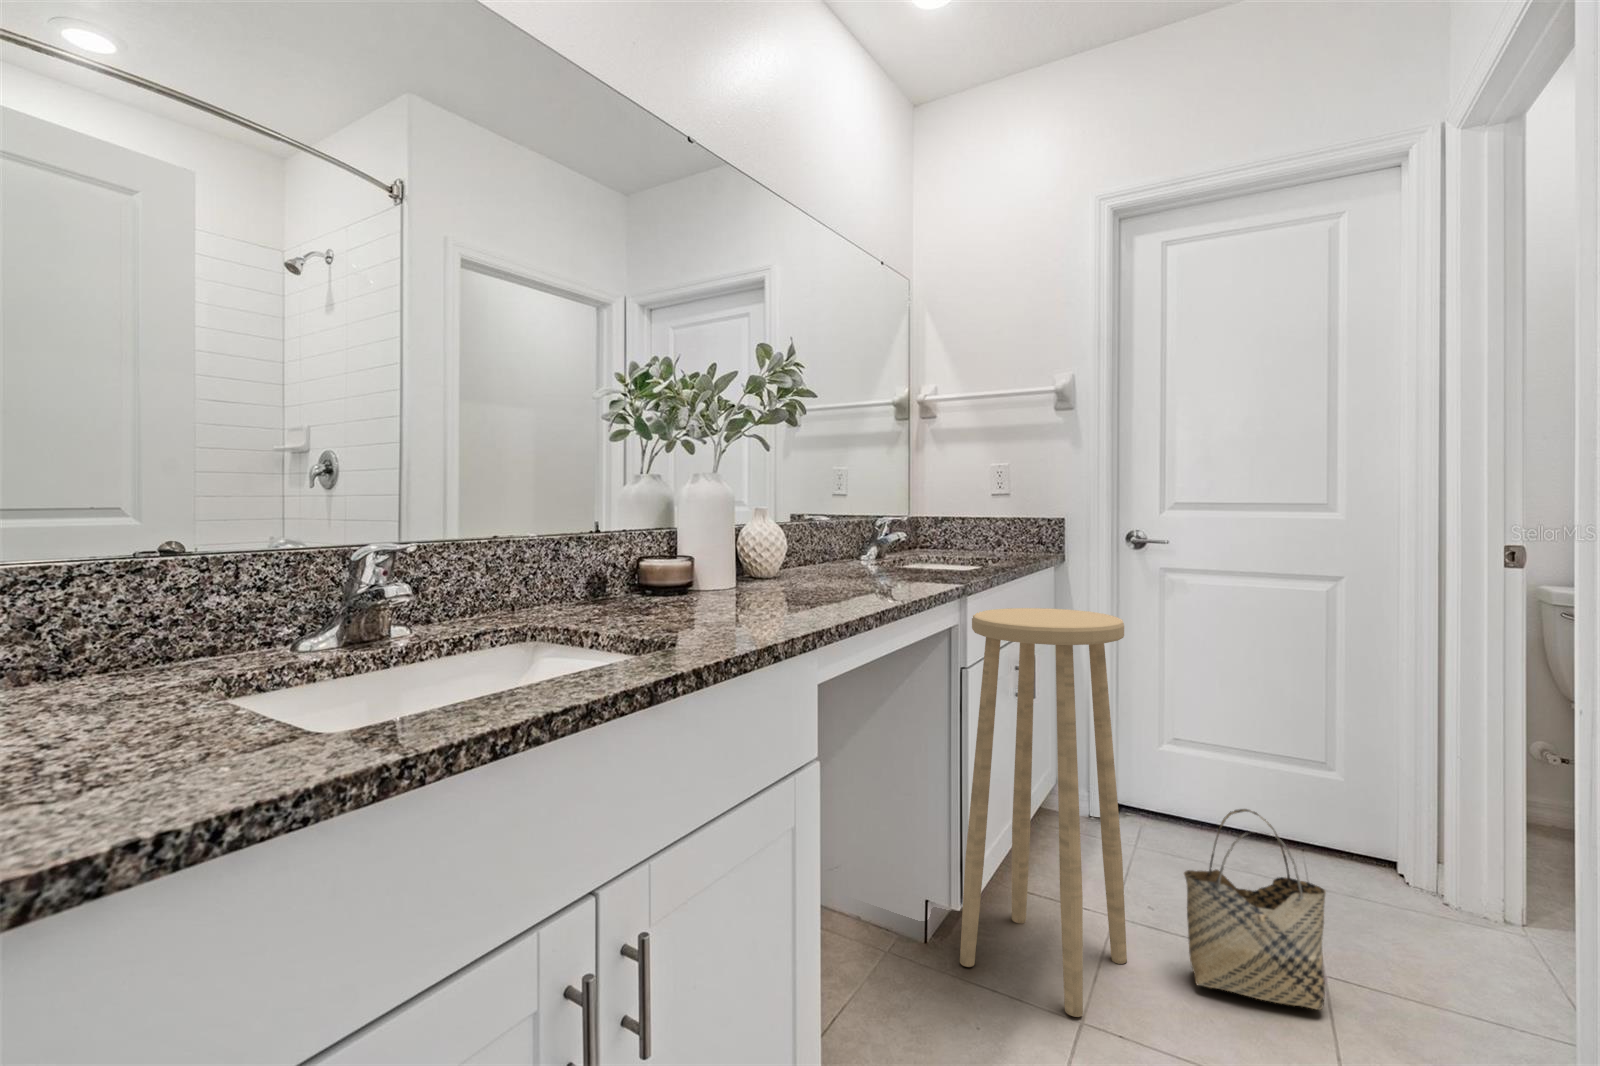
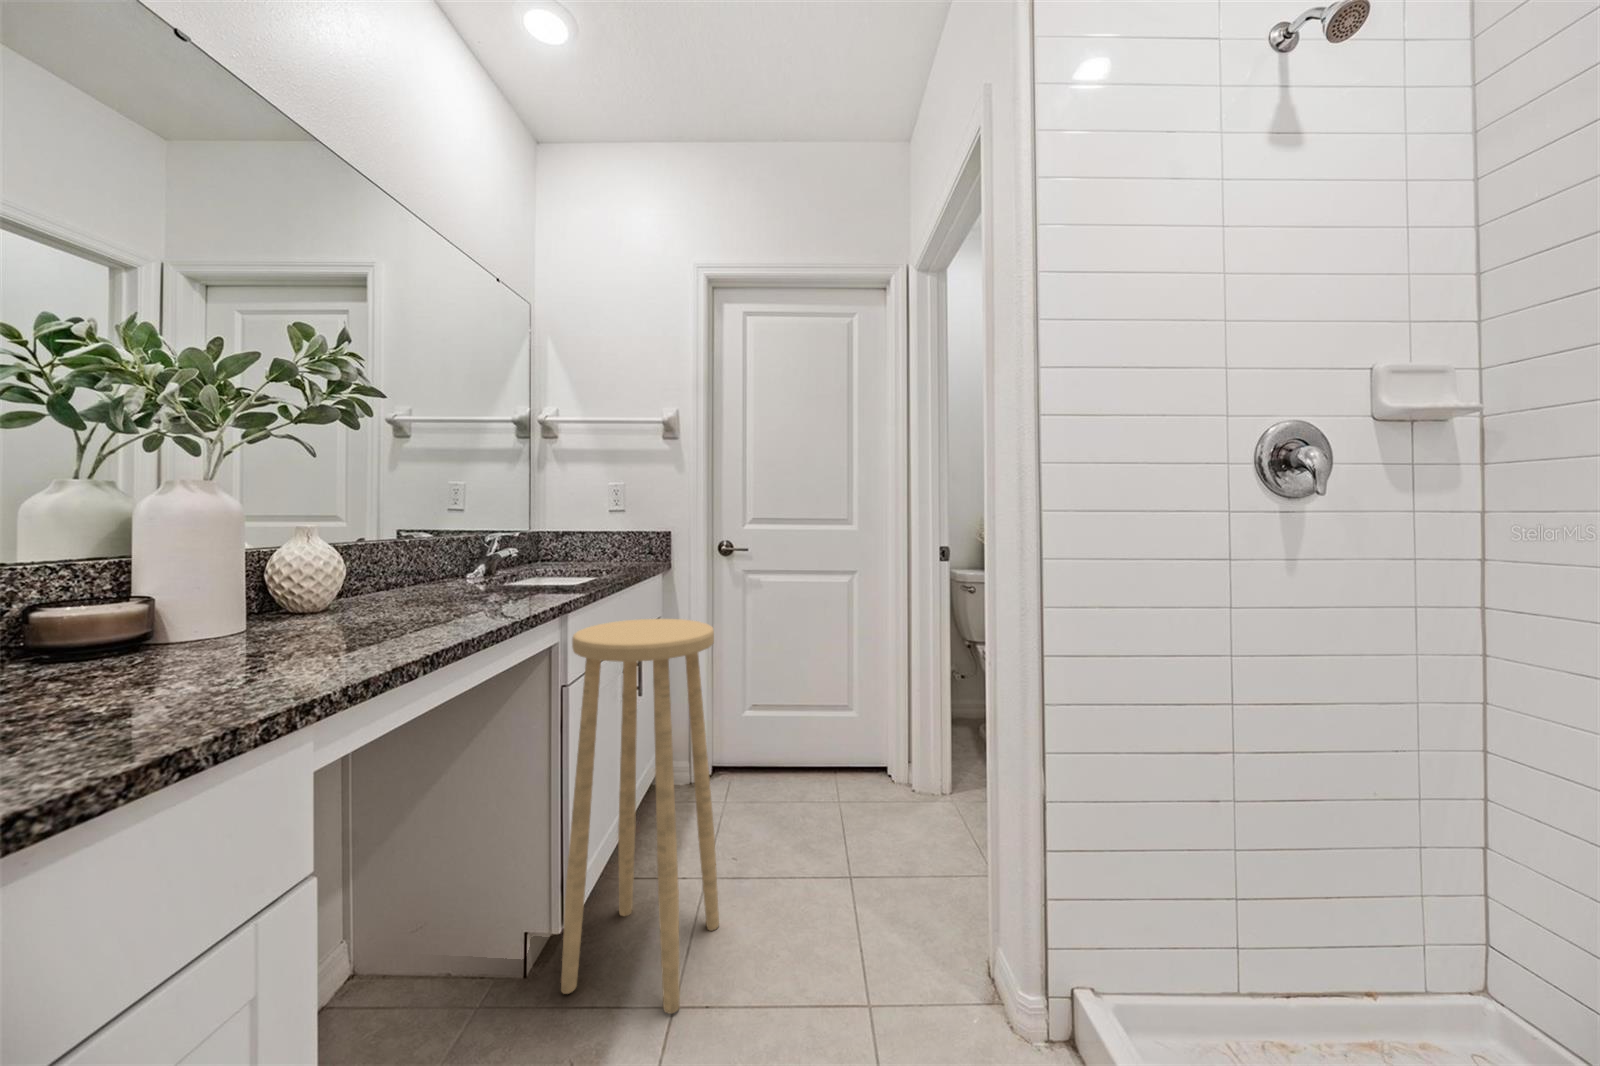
woven basket: present [1184,809,1326,1010] -> none [763,769,861,932]

